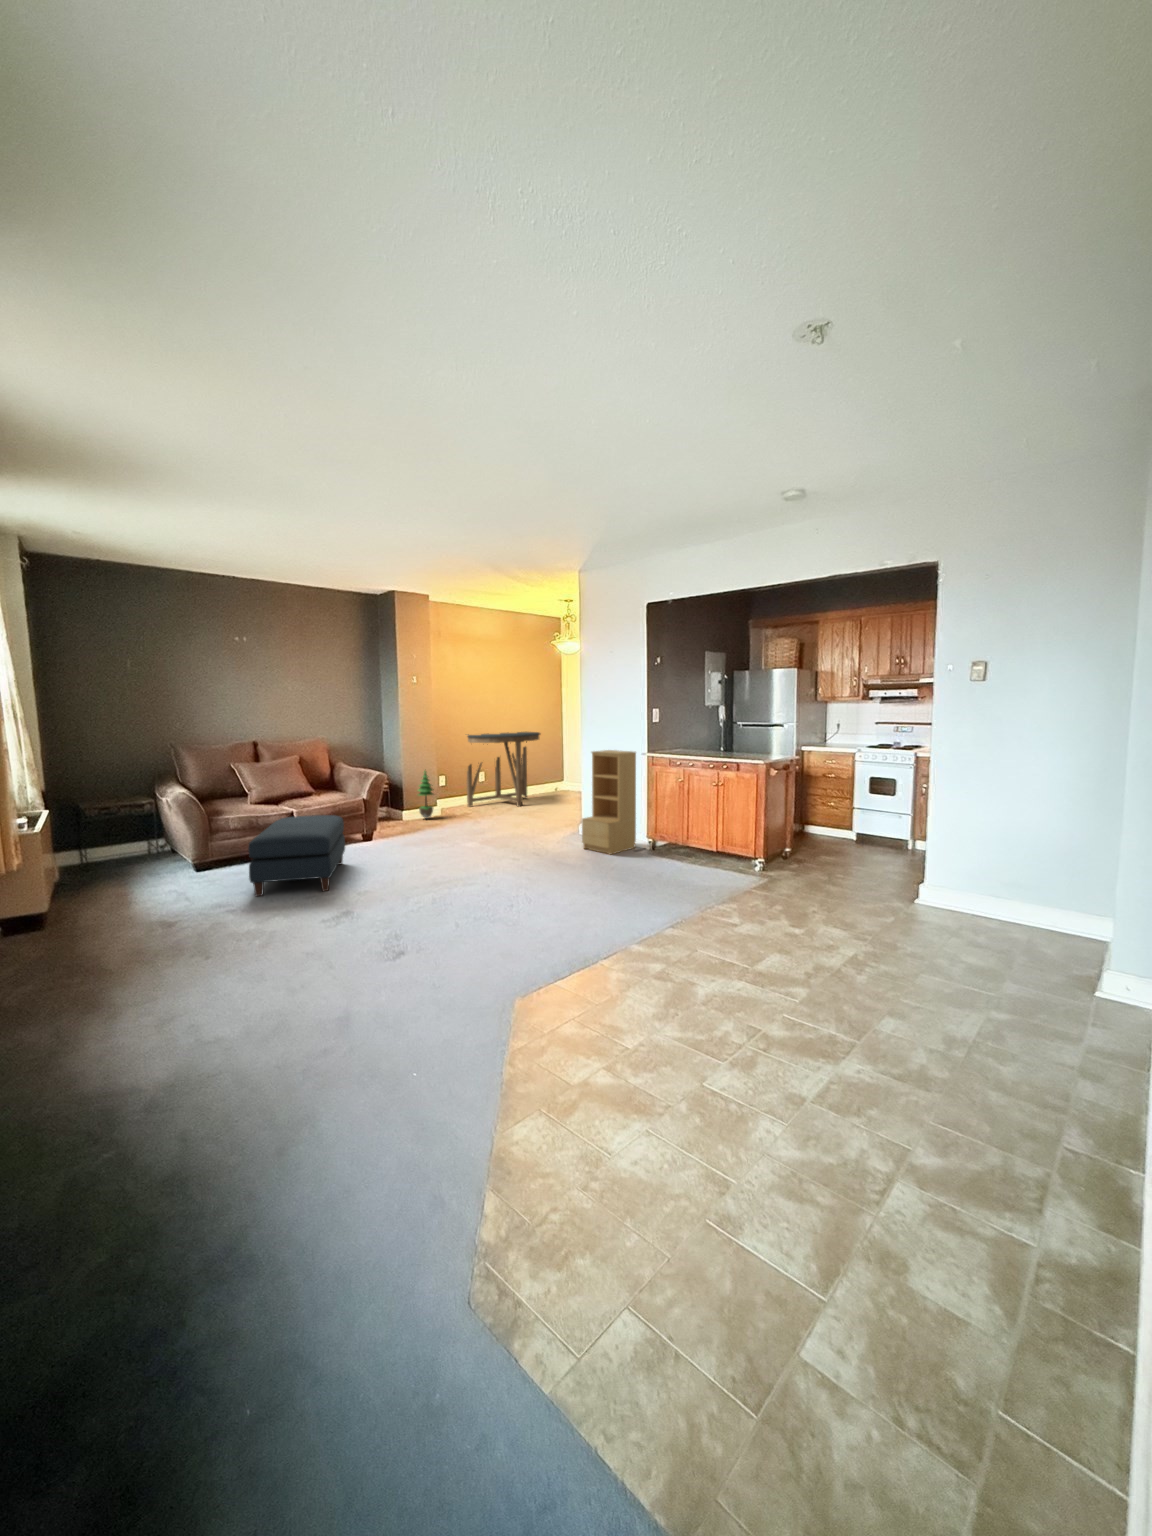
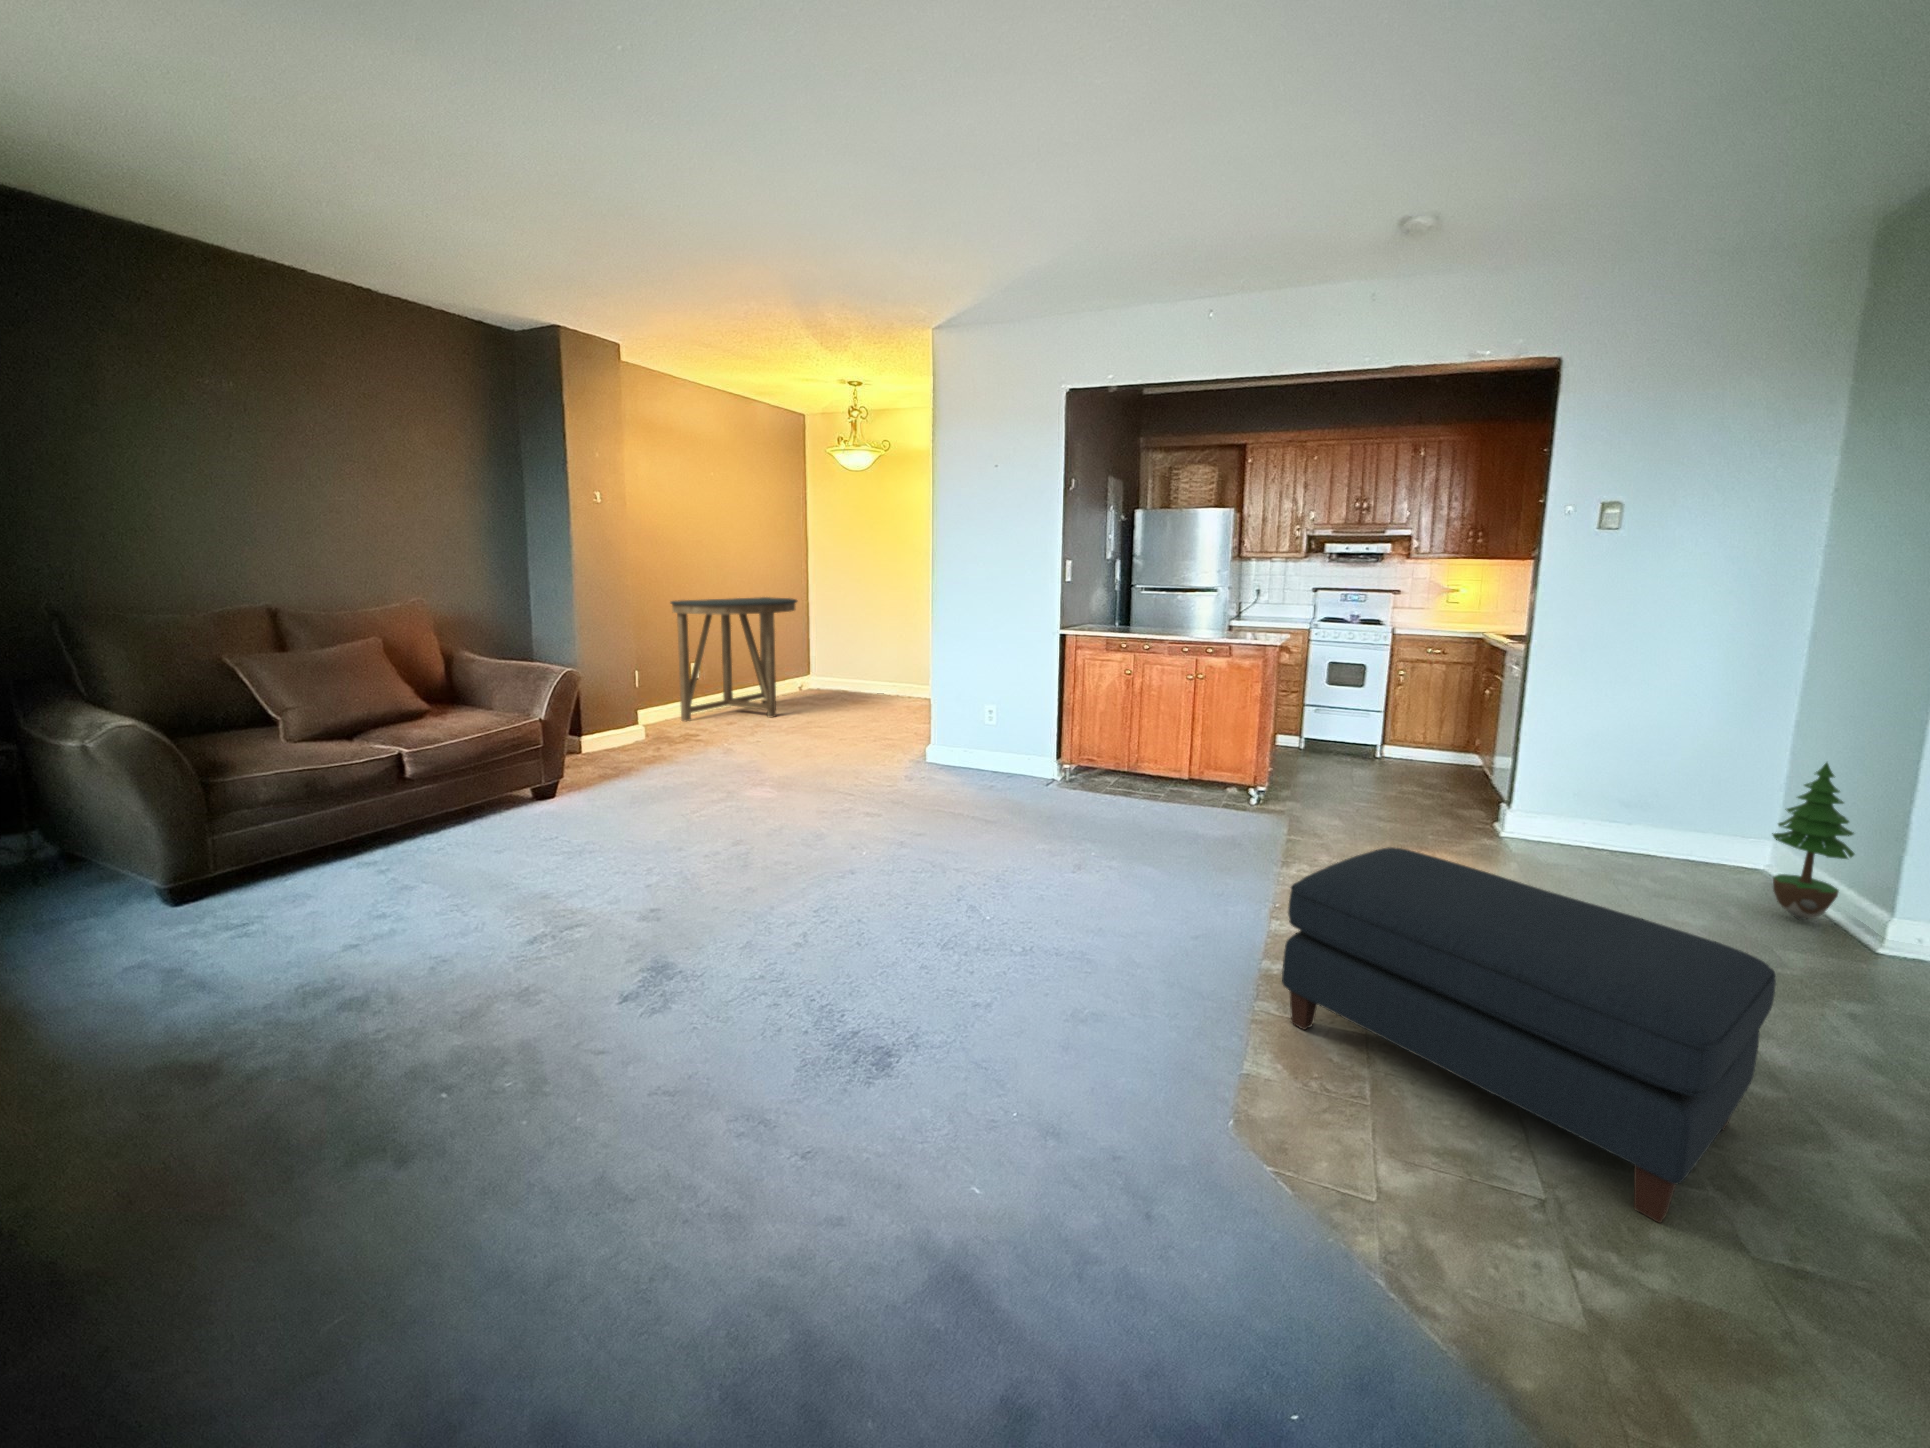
bookshelf: present [582,750,636,855] -> none [963,624,1043,791]
potted tree: present [418,771,433,819] -> present [1772,763,1854,920]
ottoman: present [248,815,345,896] -> present [1282,847,1776,1223]

